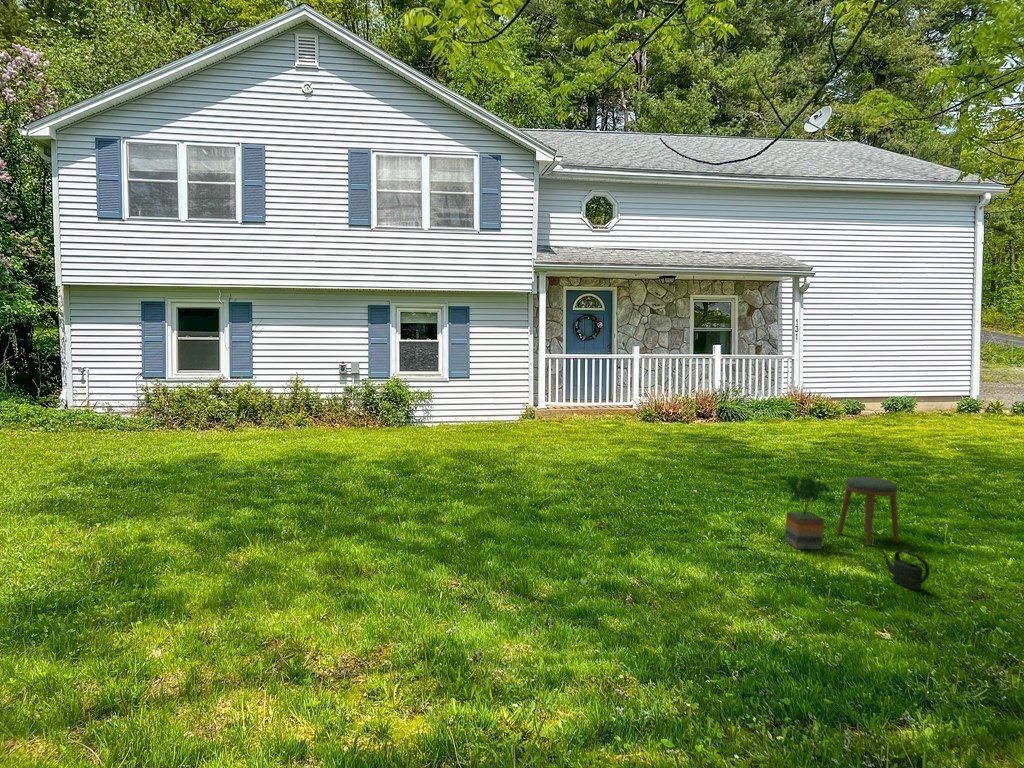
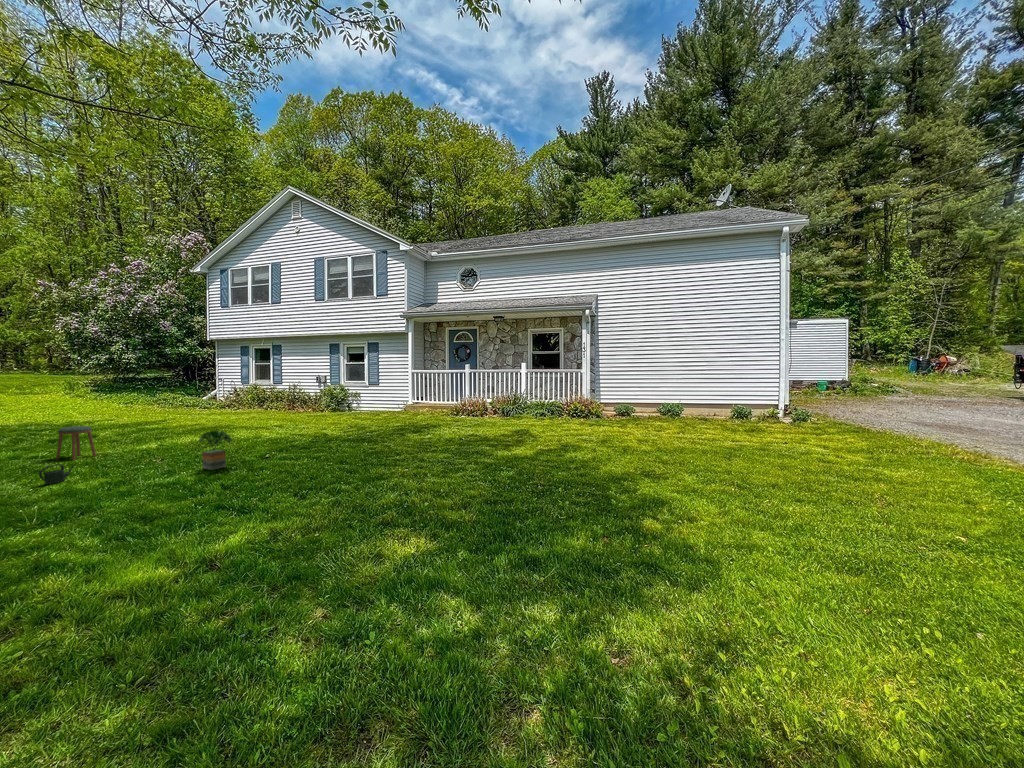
potted tree: present [779,477,831,549] -> present [199,431,232,470]
stool: present [837,477,899,546] -> present [56,426,96,460]

